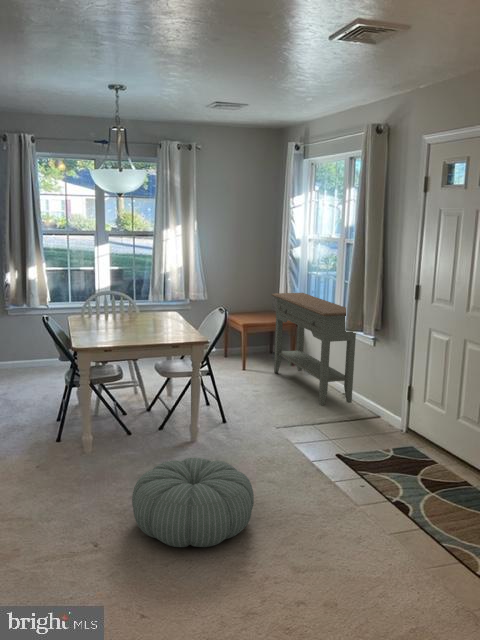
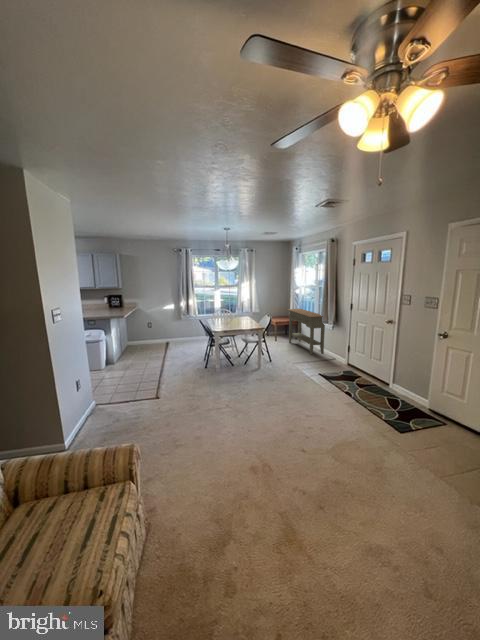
pouf: present [132,458,254,547] -> none [242,374,289,407]

